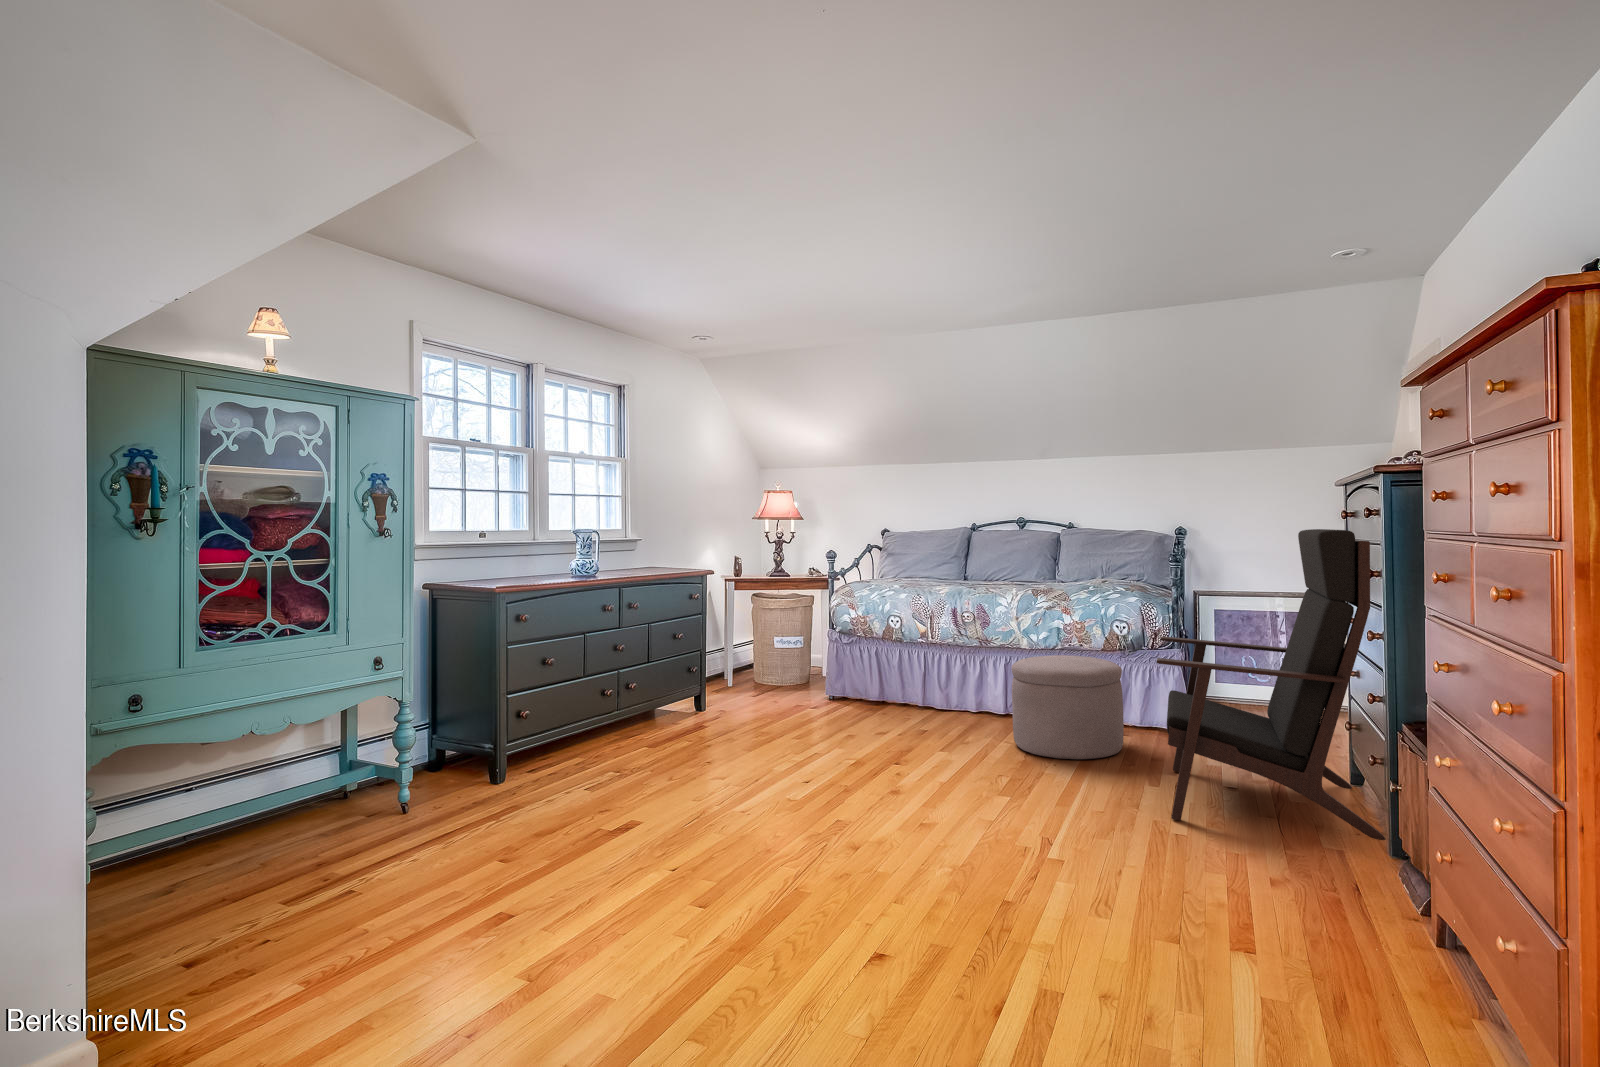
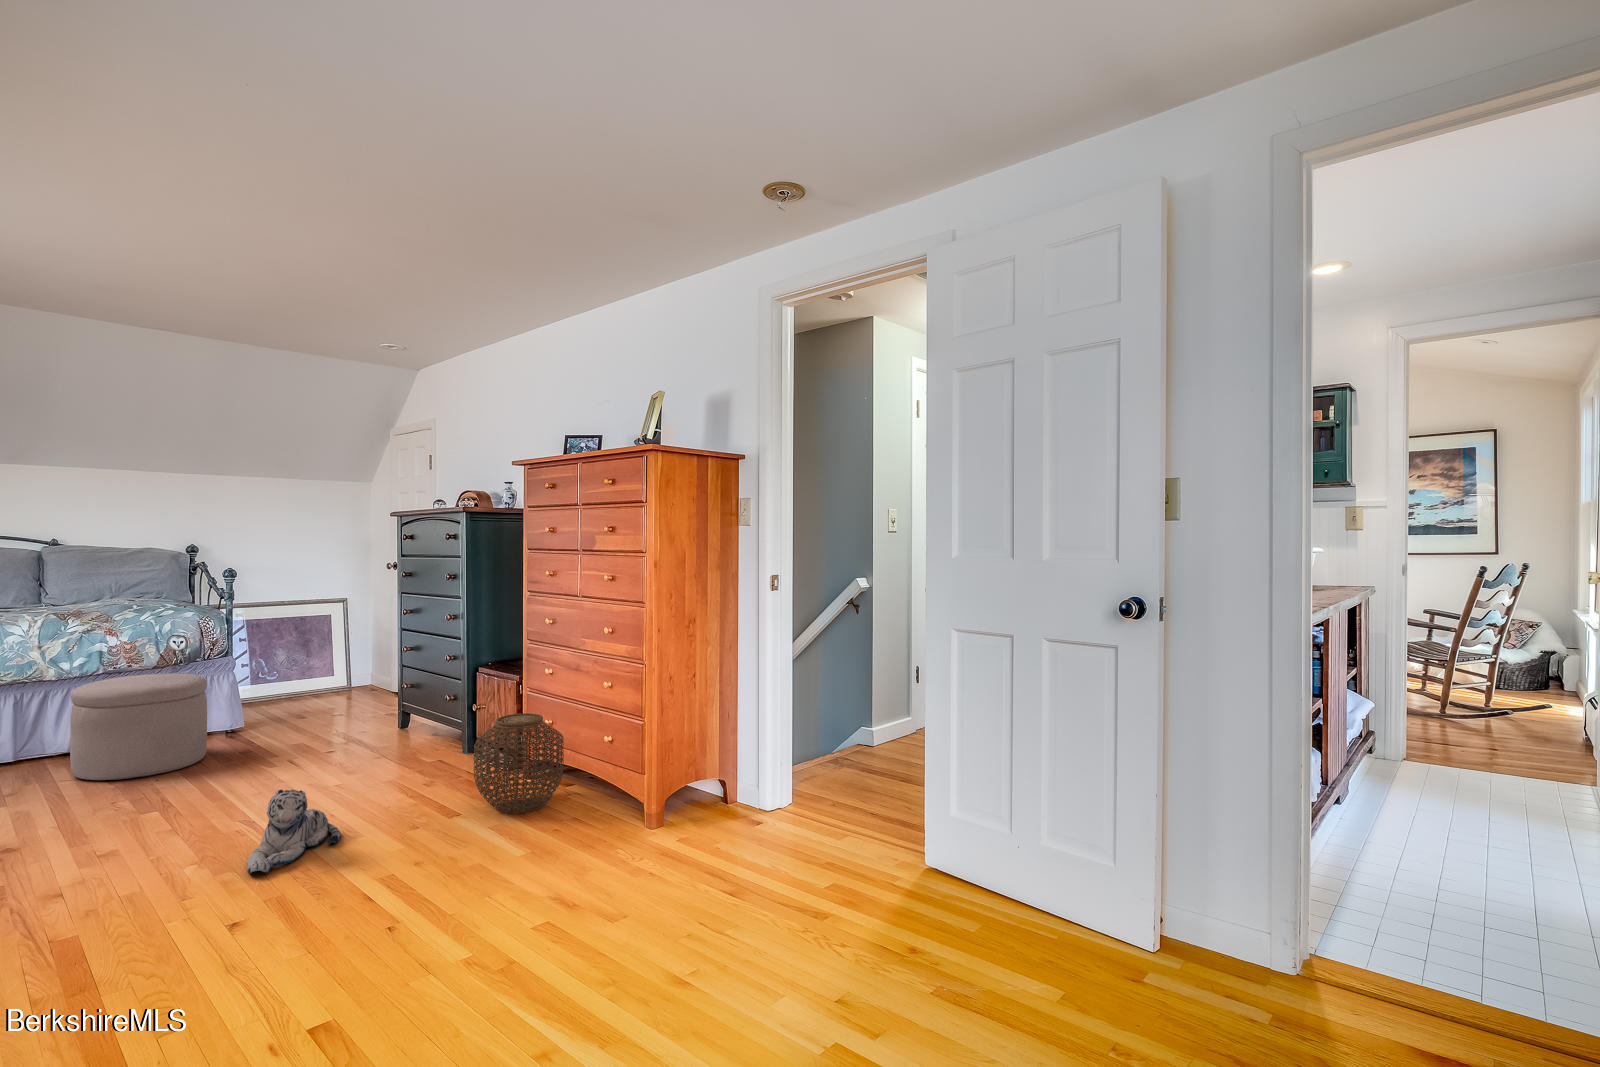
lounge chair: present [1156,529,1385,840] -> none [261,551,456,781]
woven basket: none [1281,811,1465,1003] -> present [474,713,564,814]
plush toy: none [970,817,1107,912] -> present [247,790,341,875]

